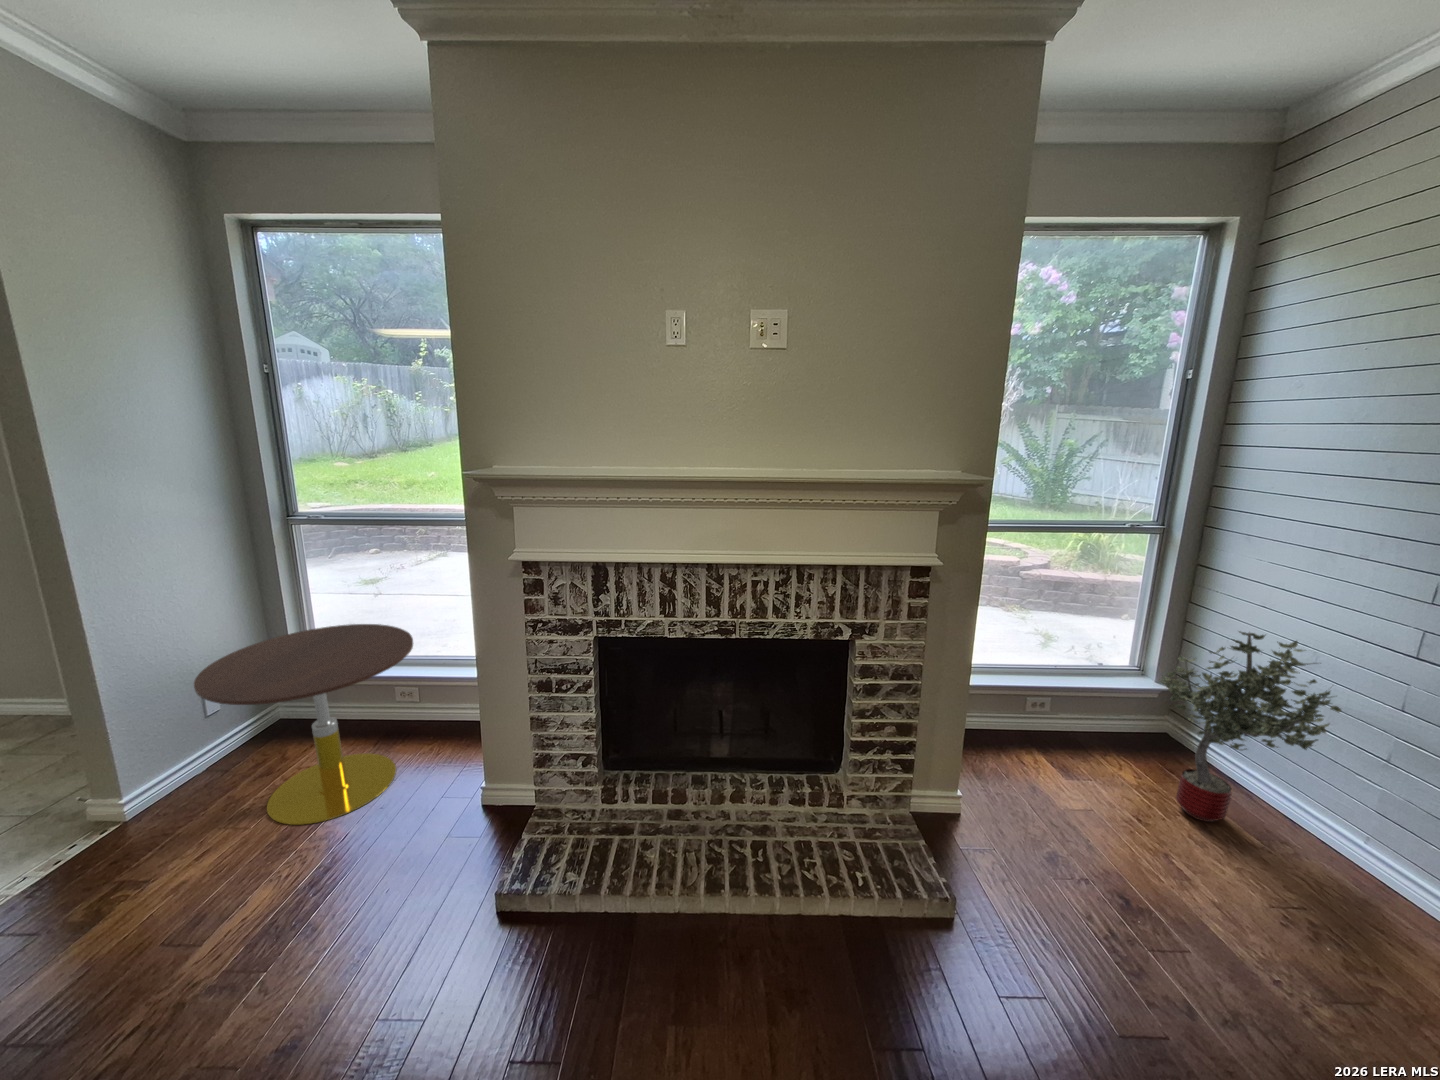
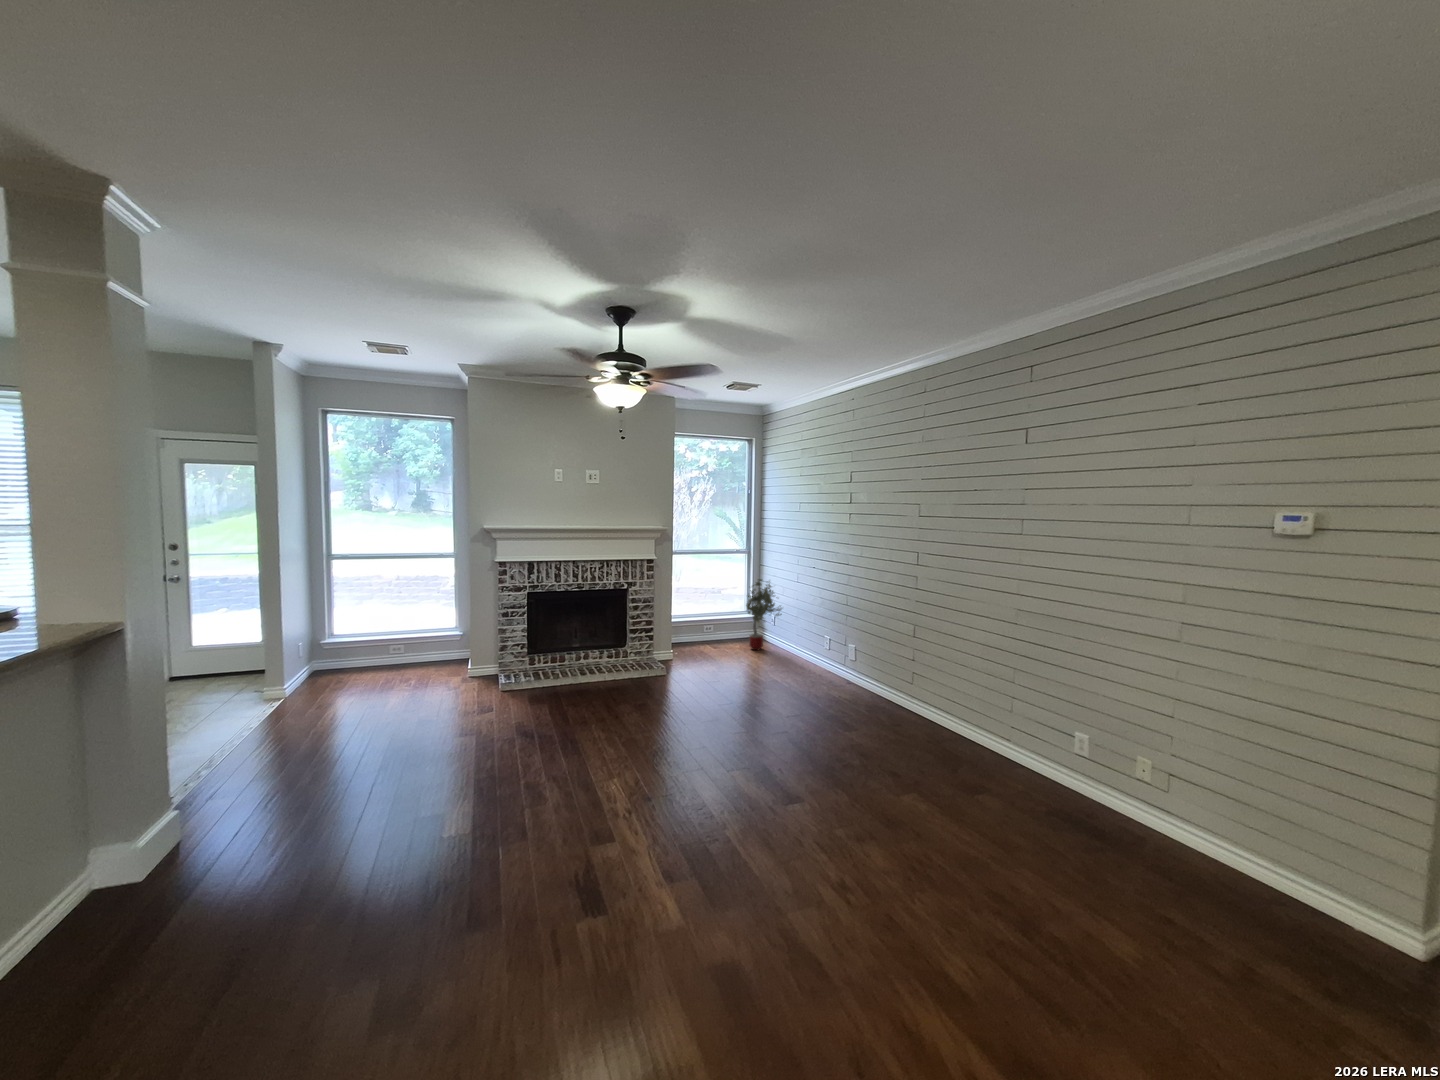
side table: present [194,624,413,825] -> none [339,605,433,687]

